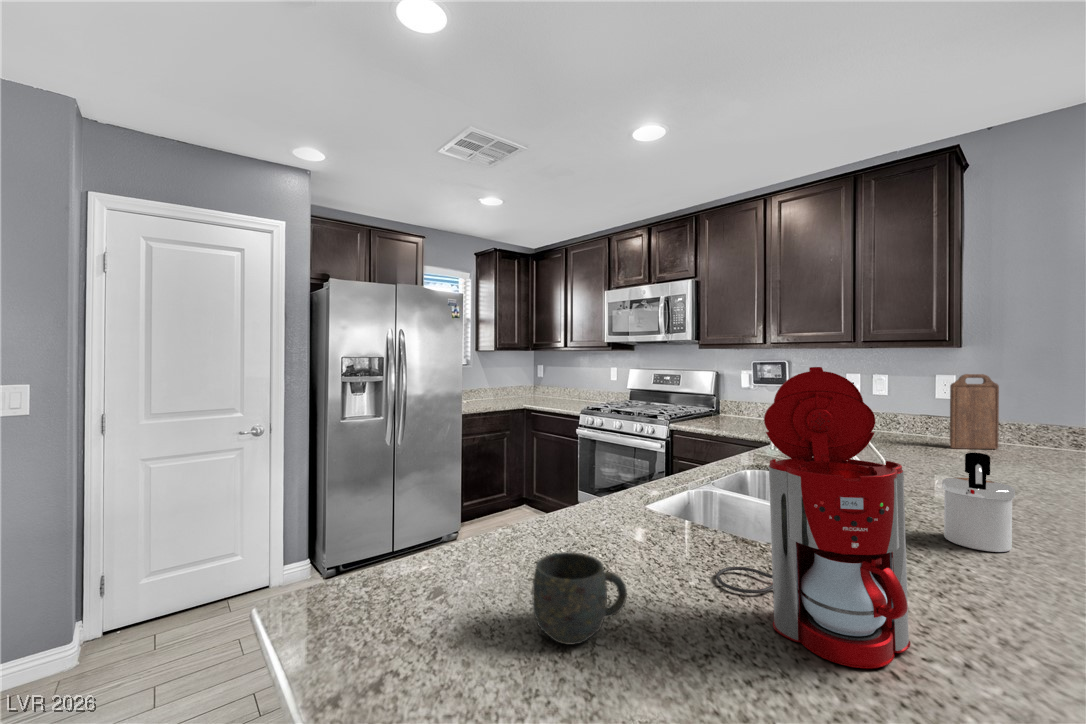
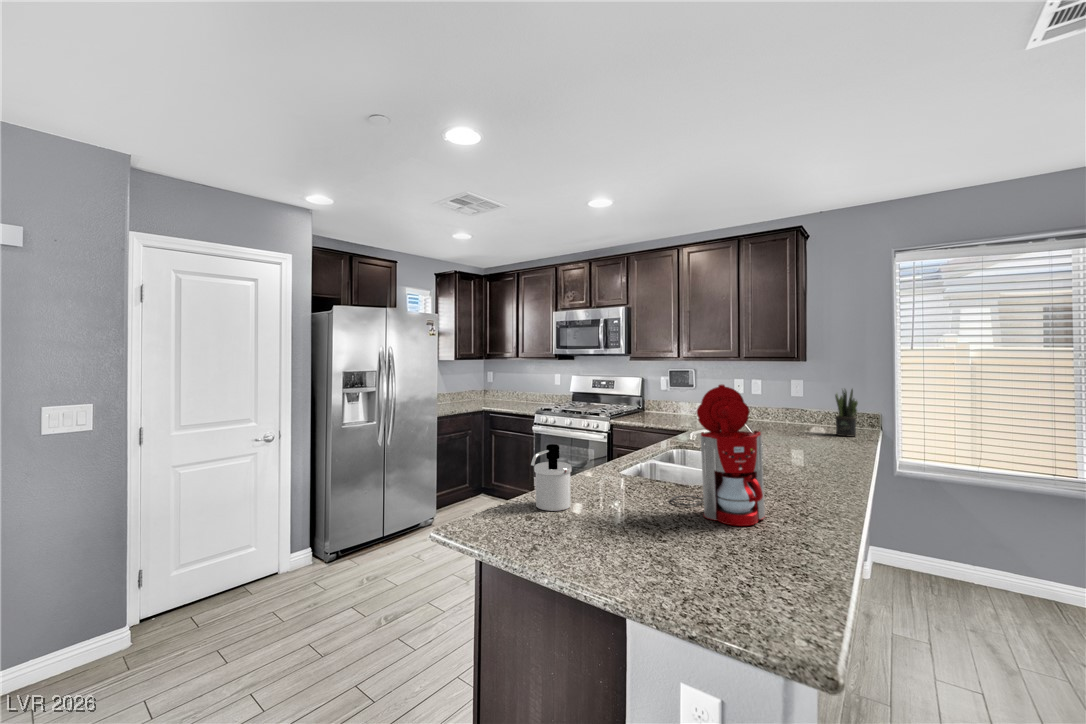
cutting board: present [950,374,999,449] -> none [802,379,832,430]
potted plant: none [1007,388,1050,462] -> present [835,389,858,436]
soap dispenser: present [942,452,1015,552] -> present [531,444,572,511]
mug: present [533,552,627,645] -> none [587,486,634,529]

